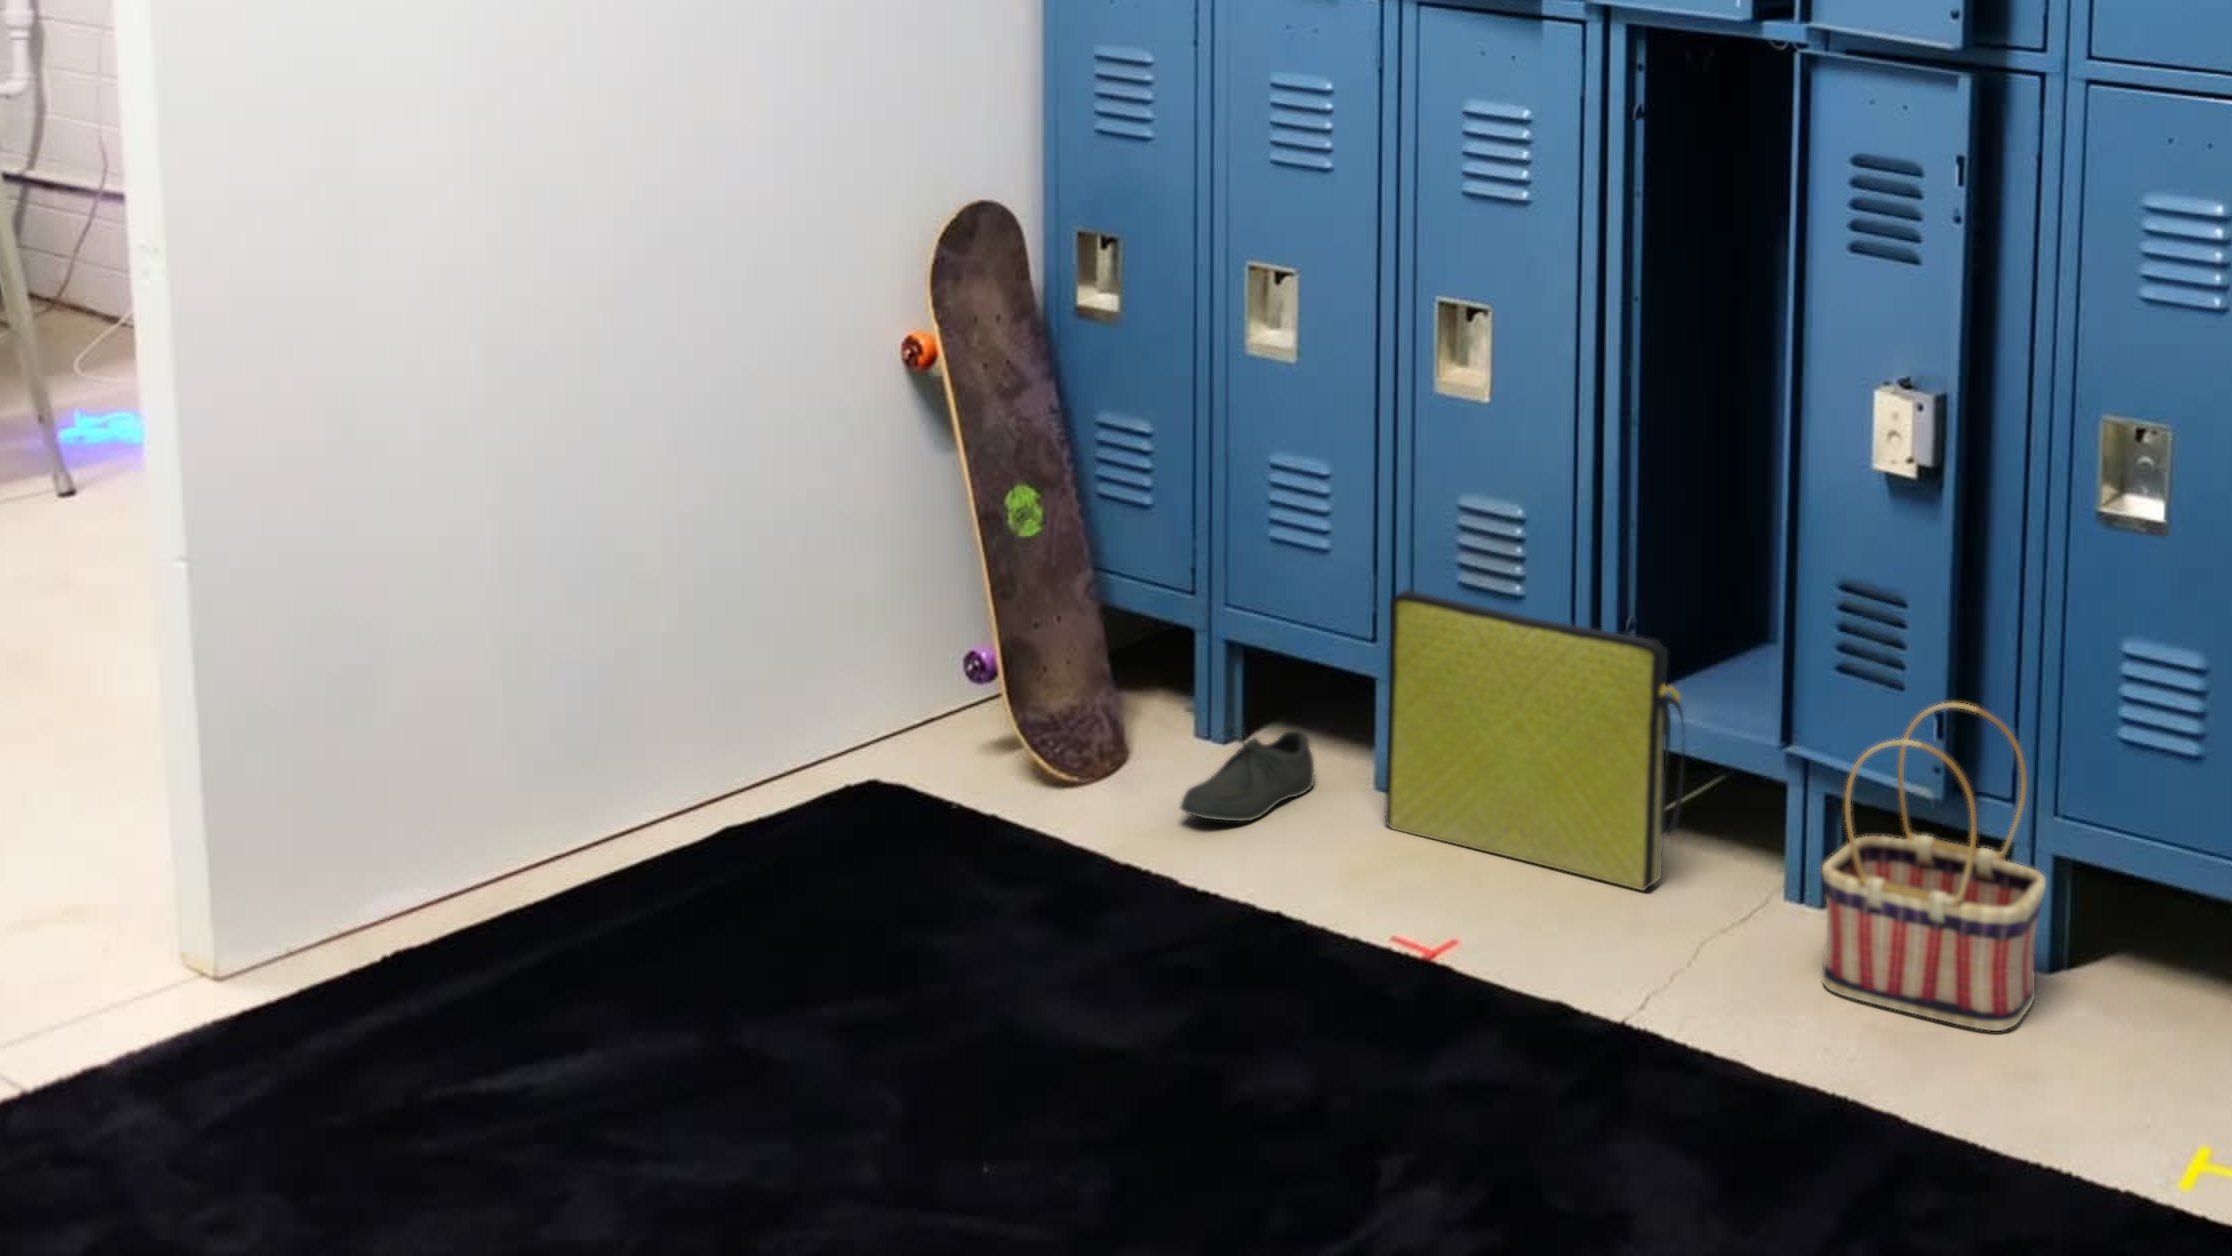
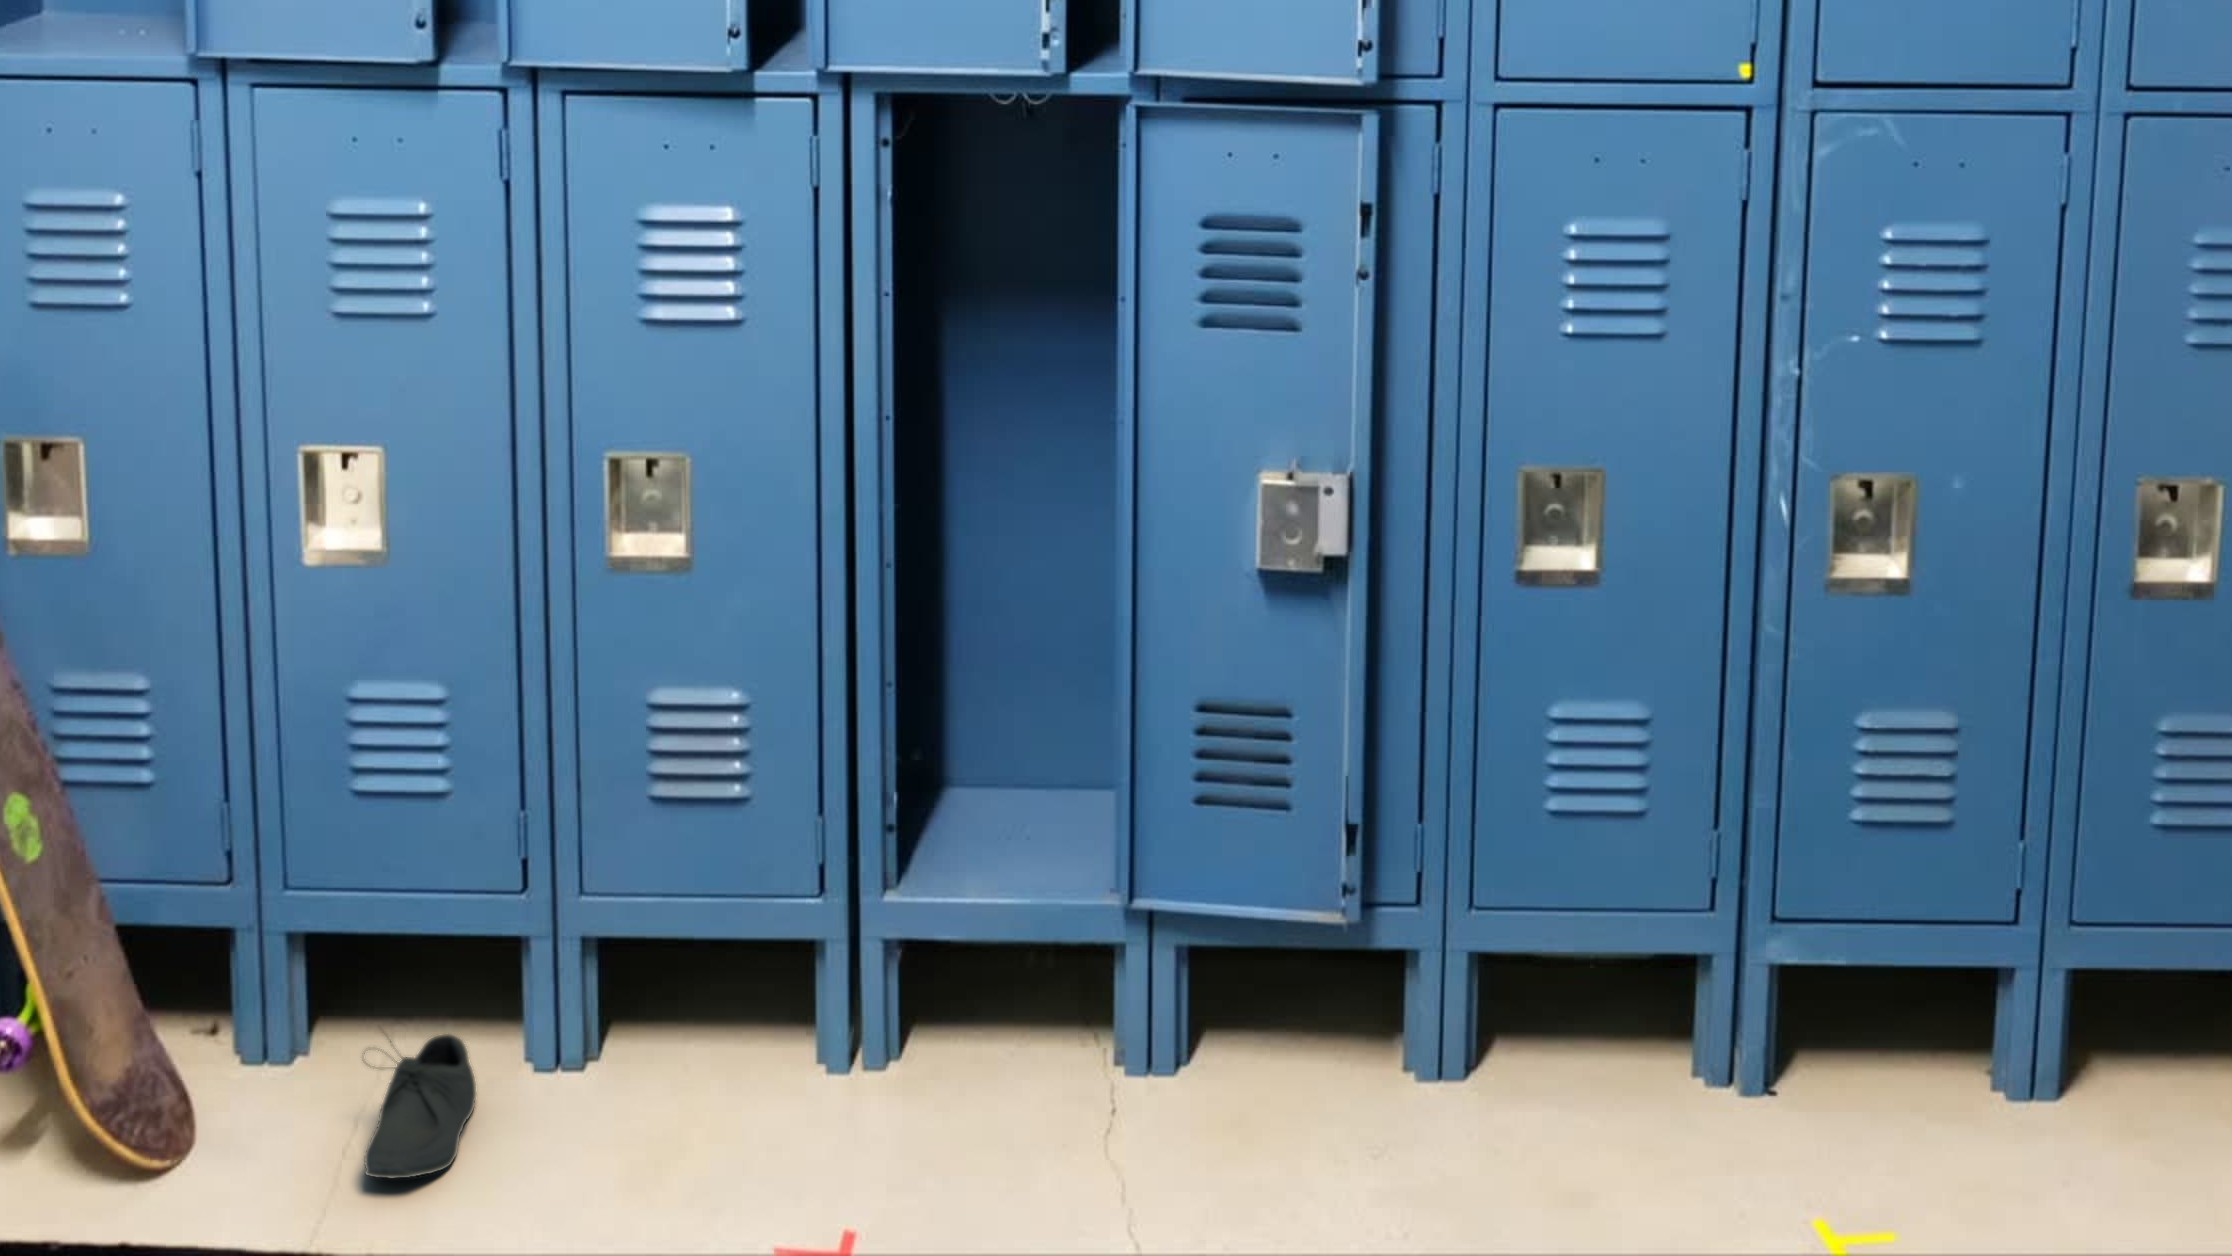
bag: present [1385,590,1685,890] -> none [608,827,1022,1129]
basket: present [1822,702,2046,1031] -> none [1274,827,1531,1189]

